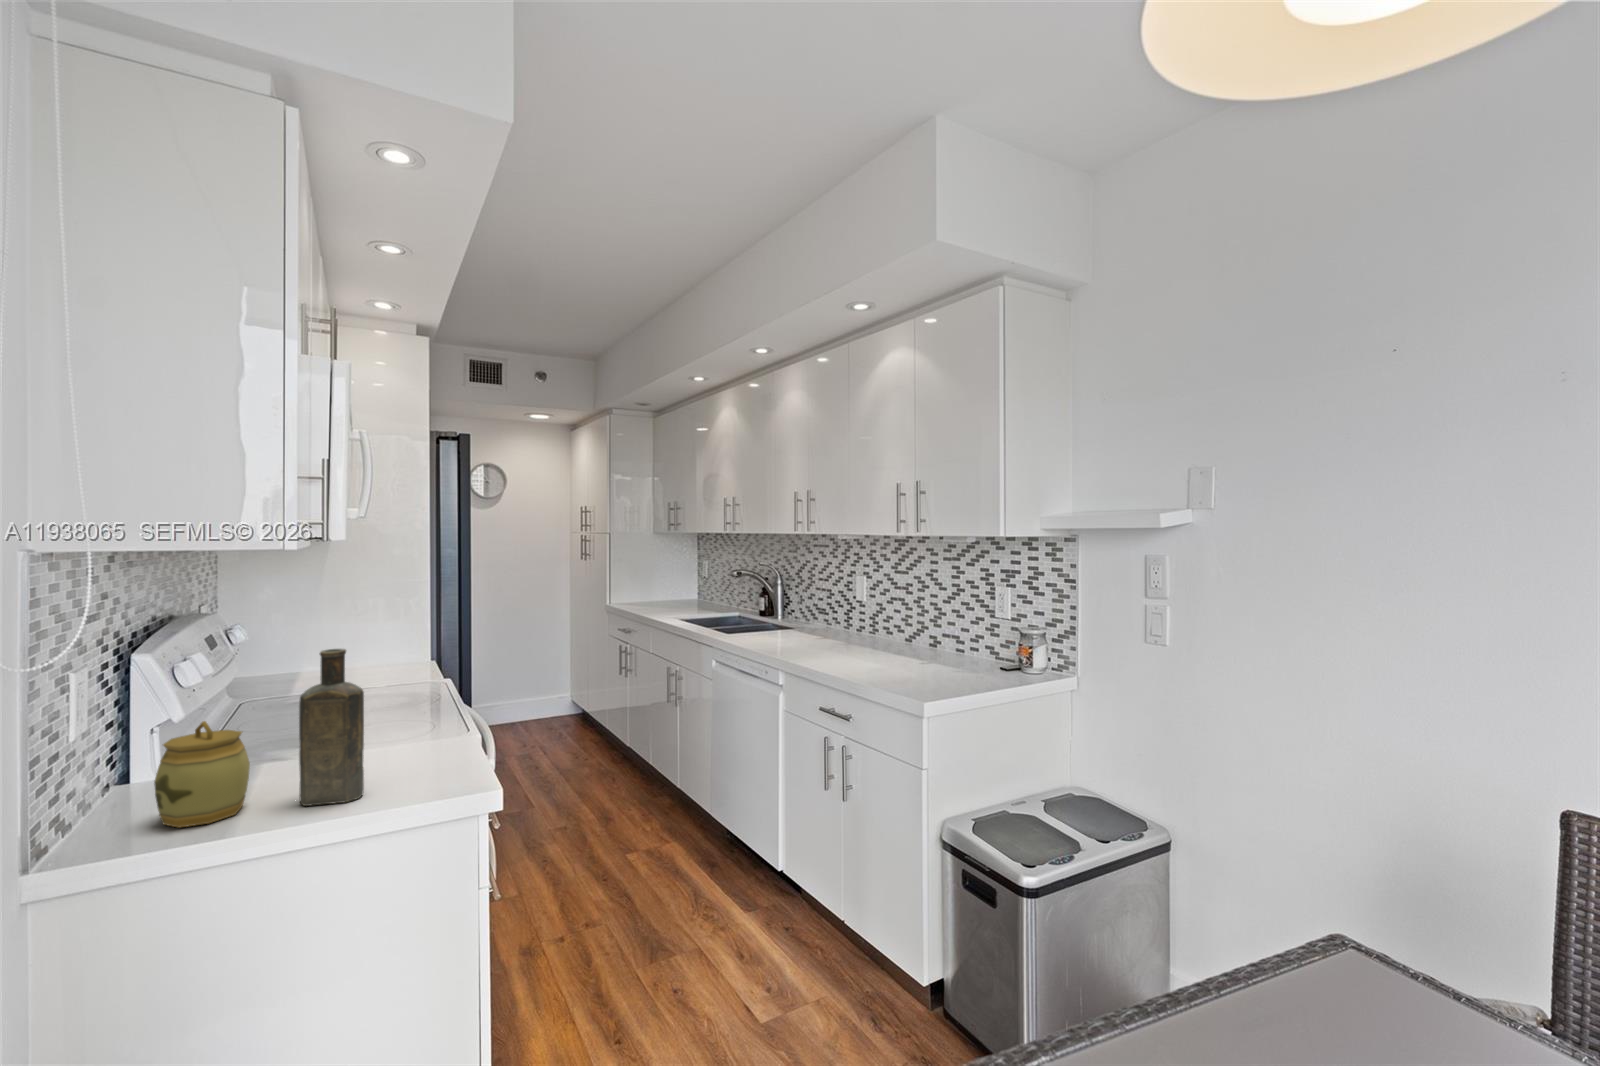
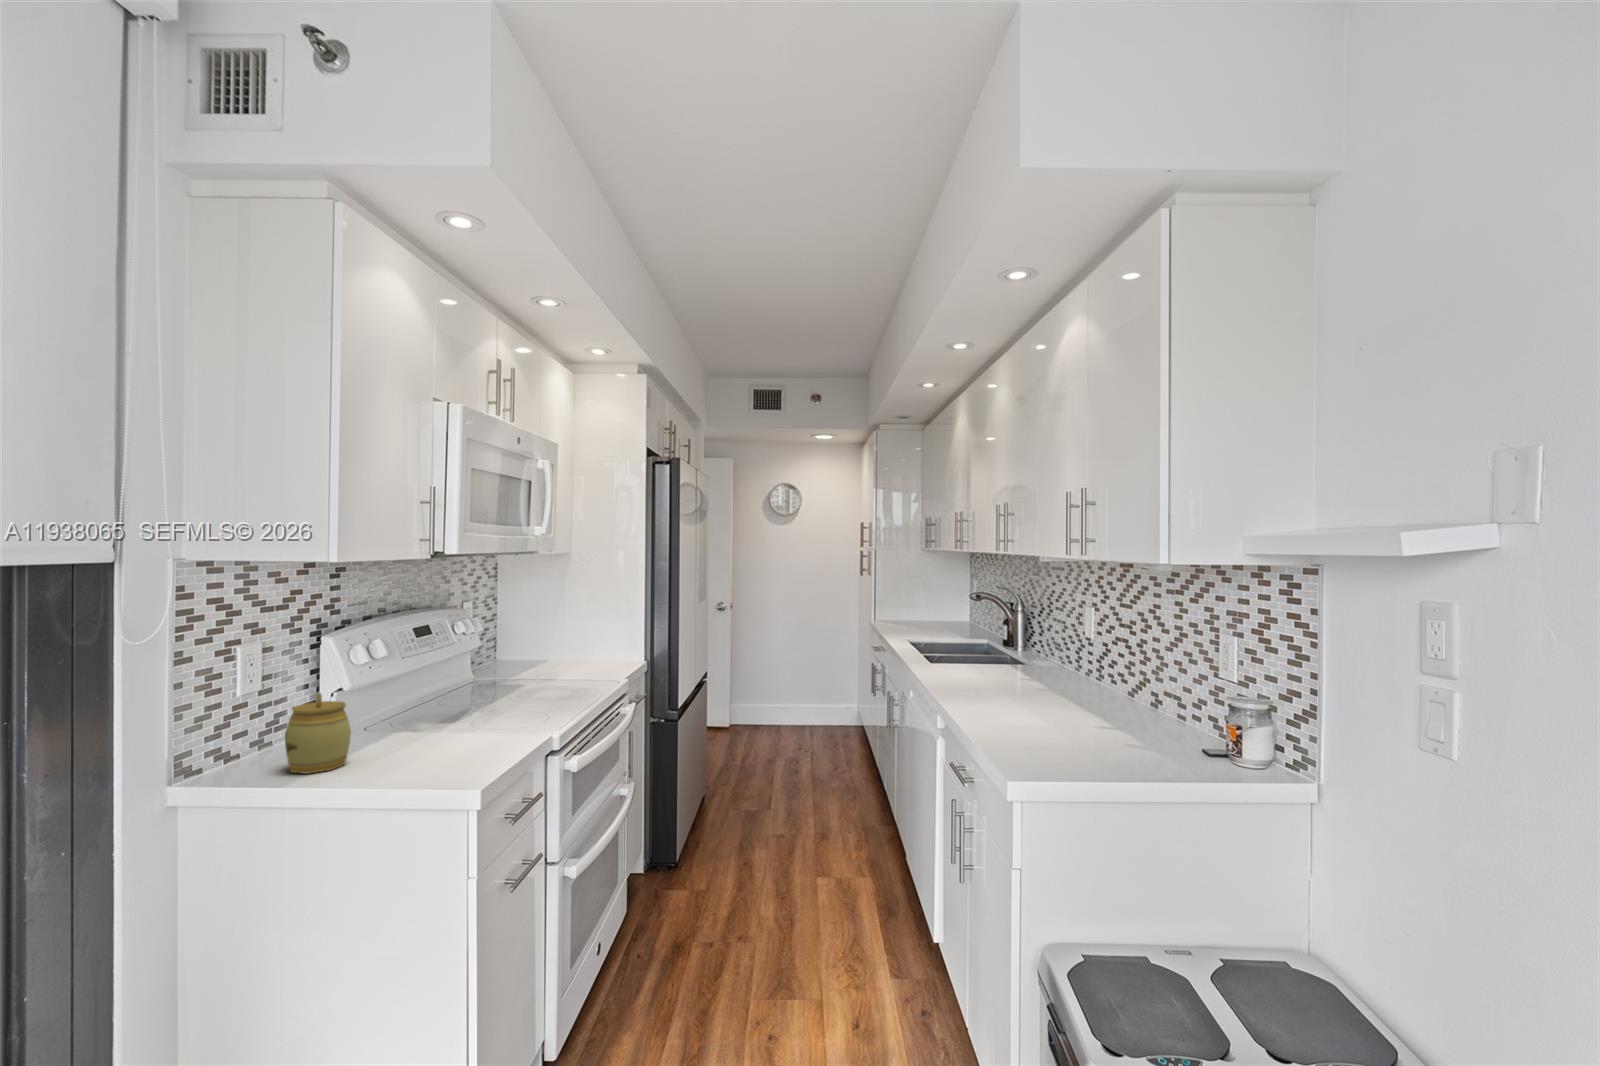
bottle: present [299,649,364,806] -> none [371,645,417,776]

